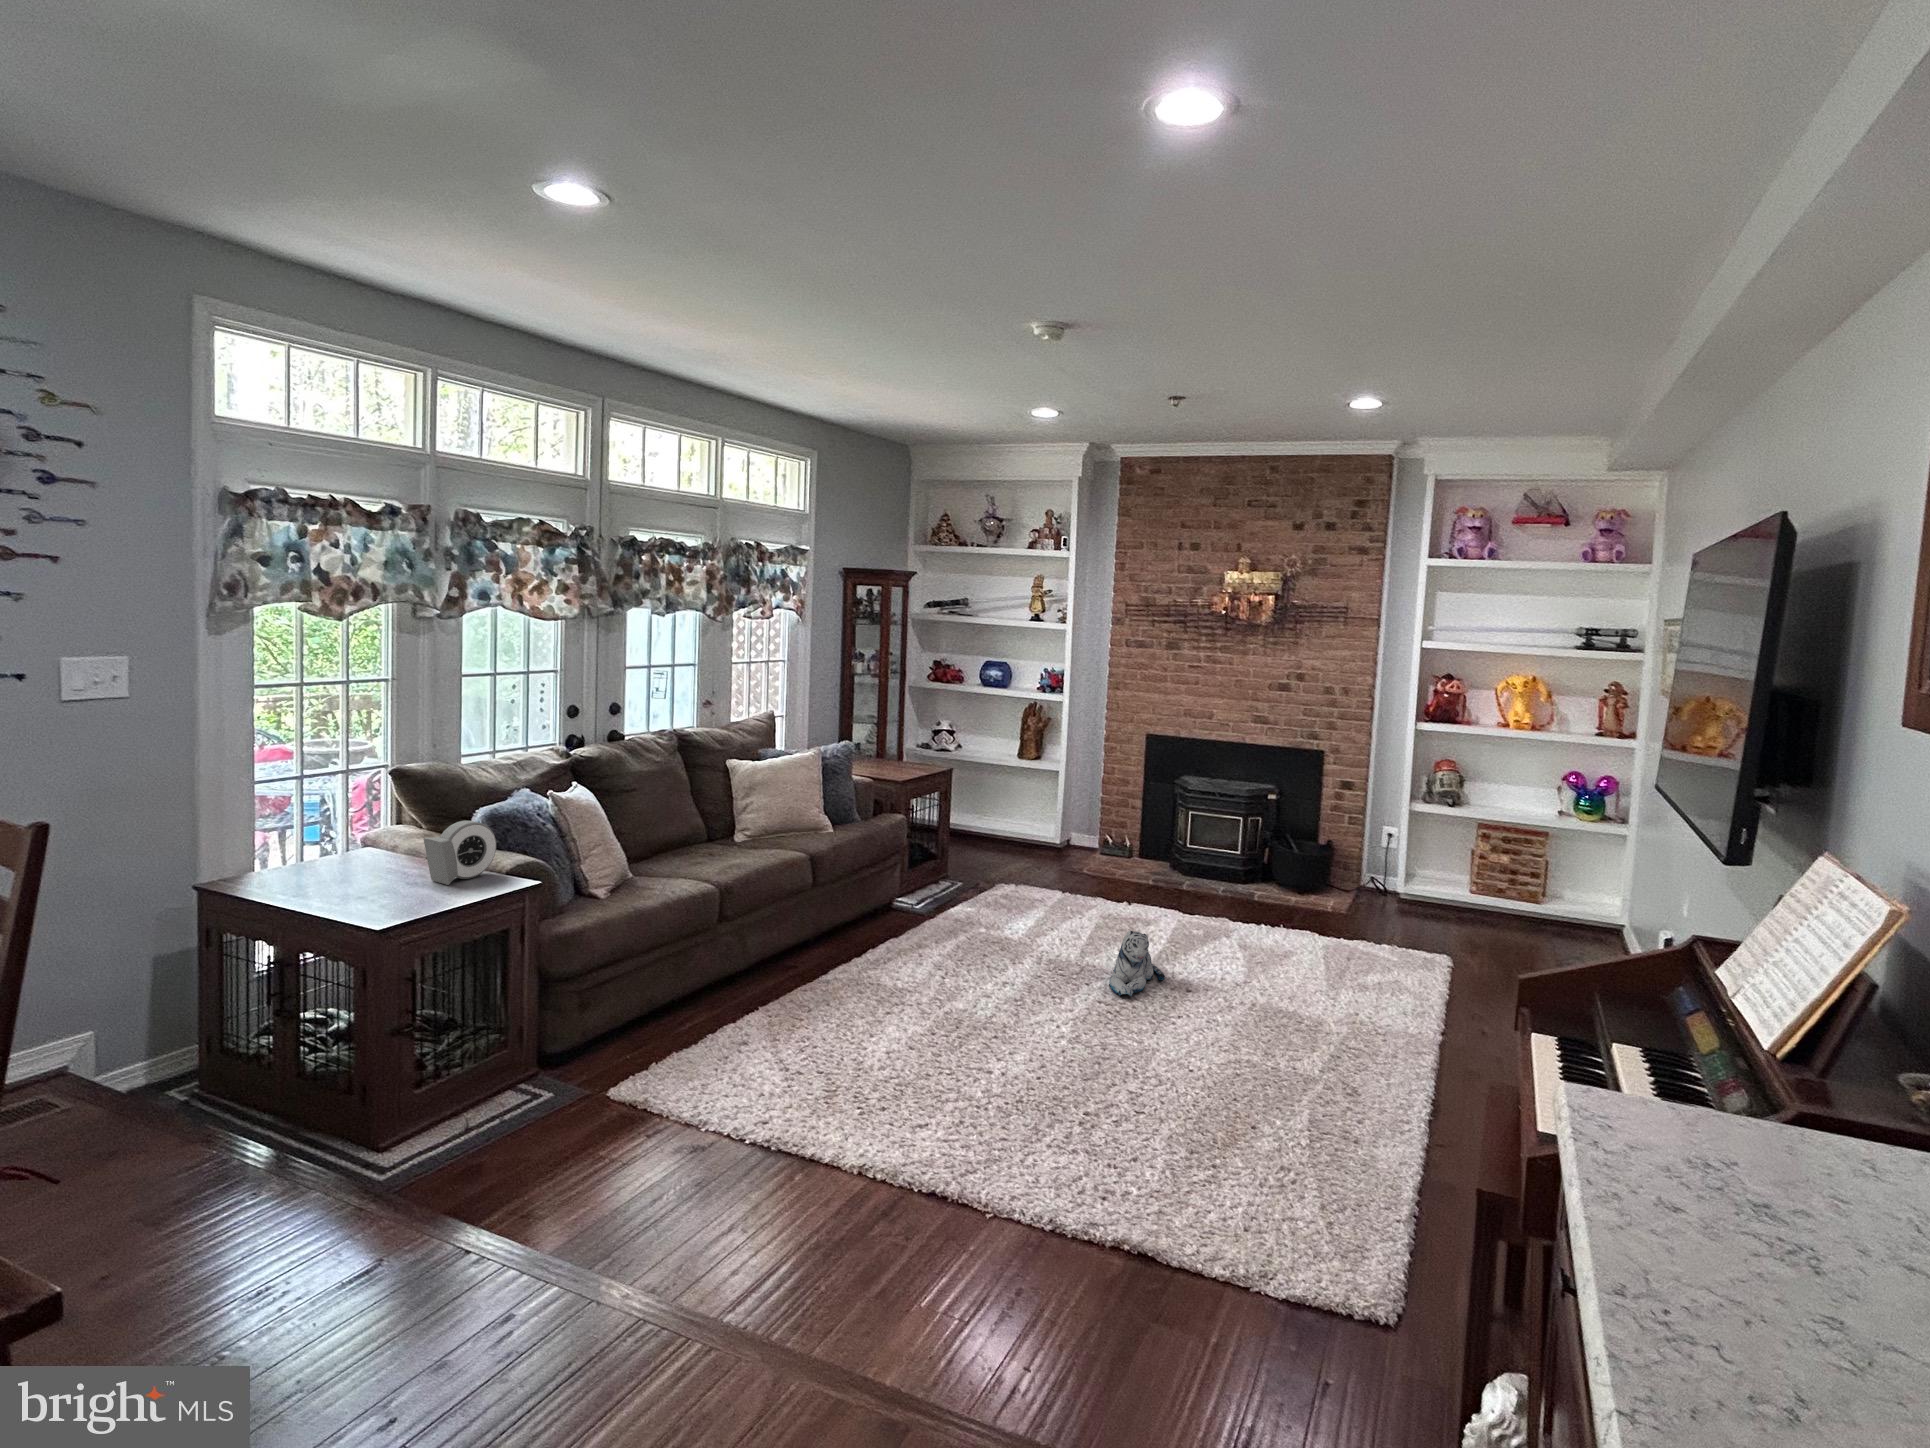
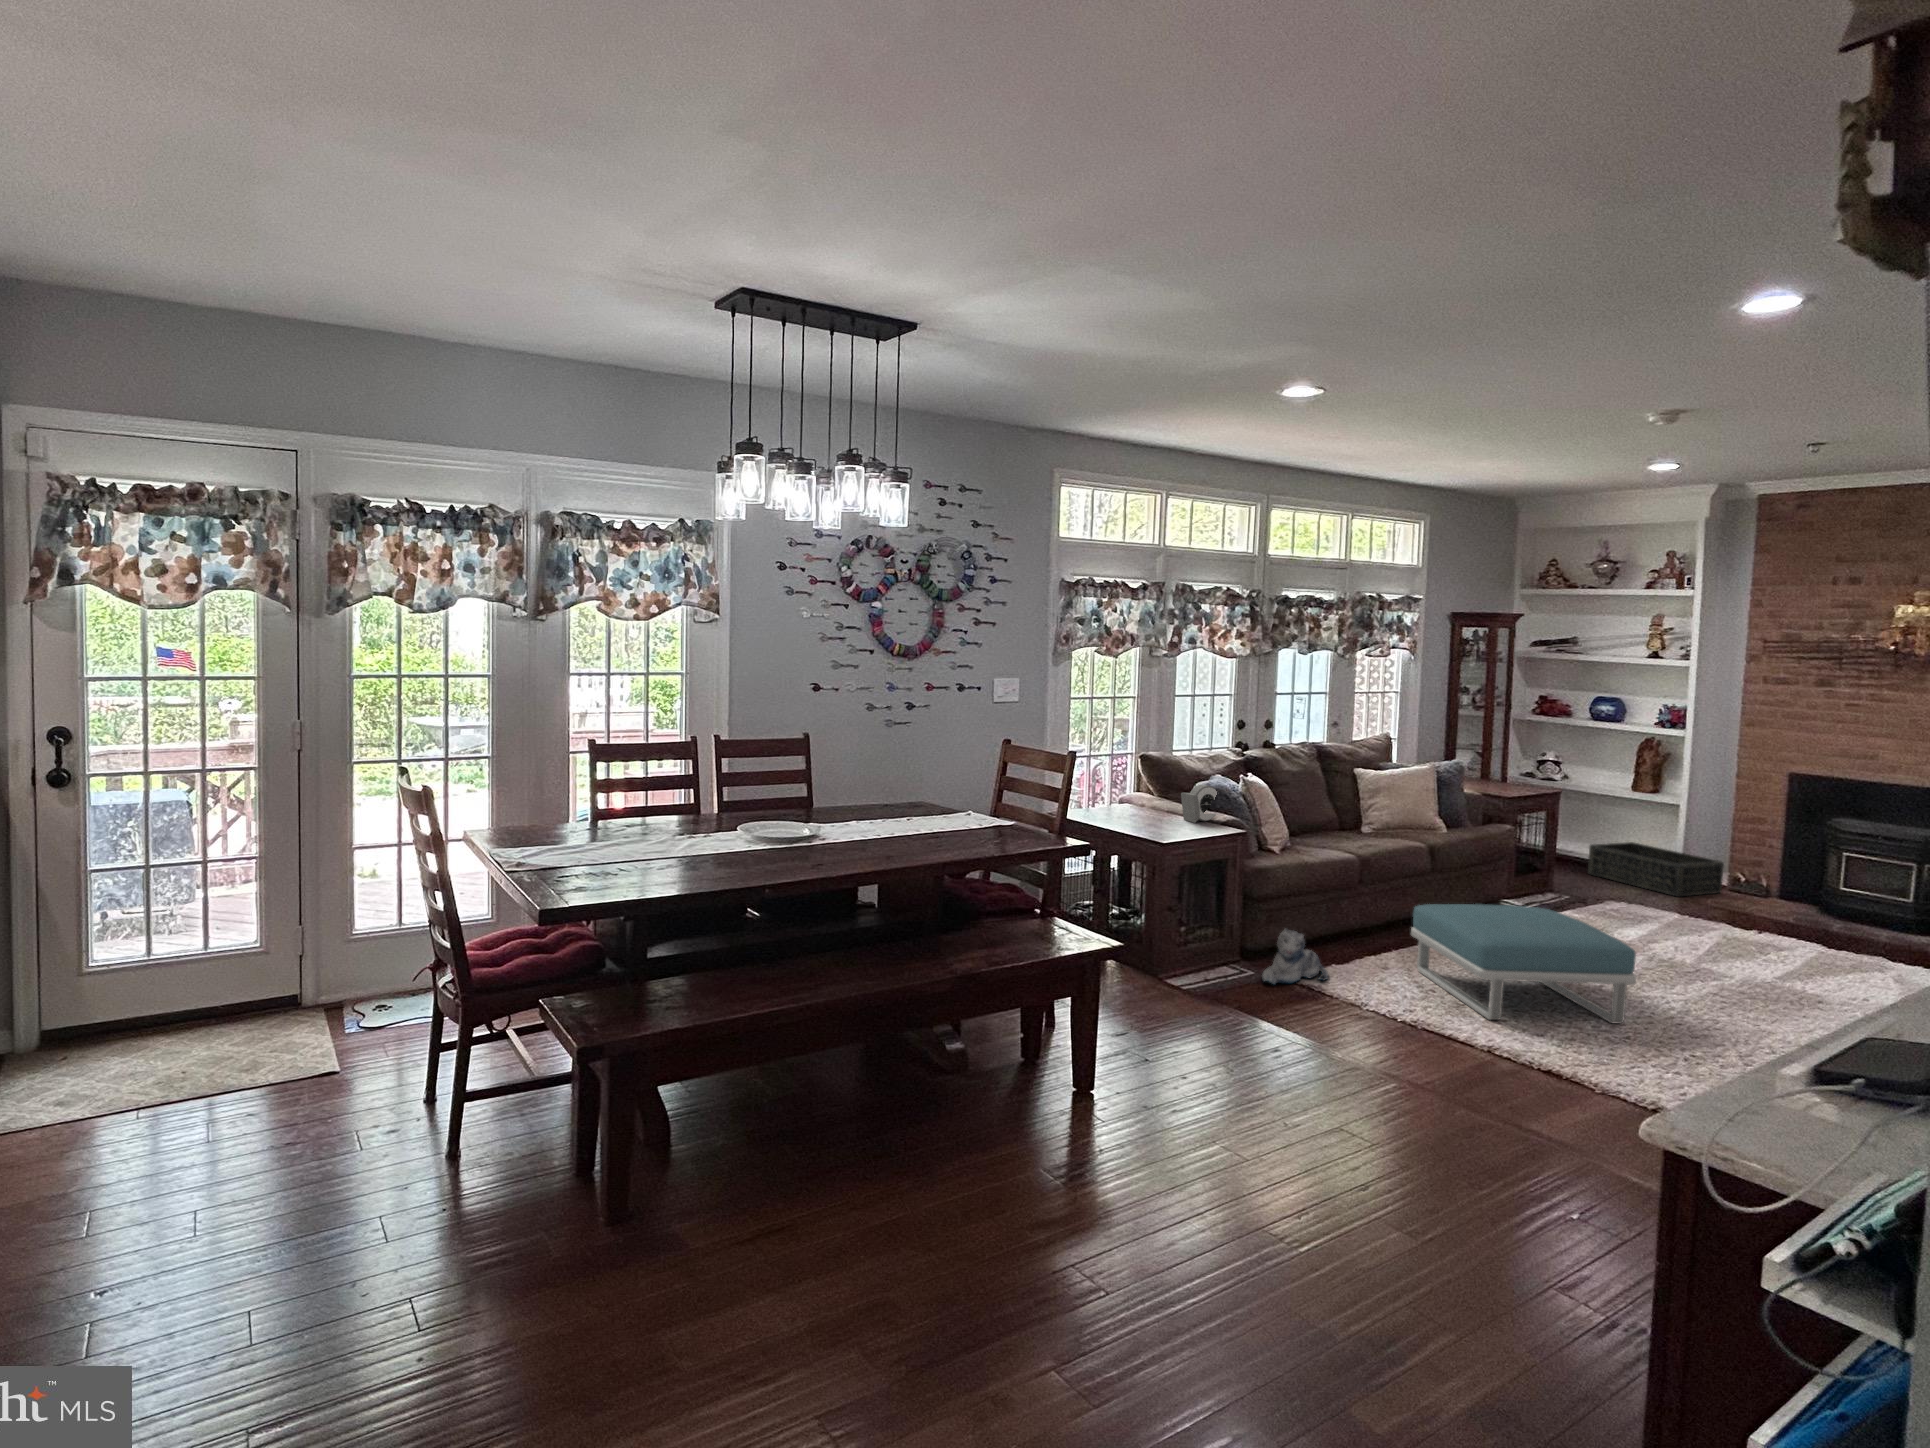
basket: none [979,808,1095,865] -> present [1588,842,1724,897]
plush toy: present [1109,931,1165,996] -> present [1262,928,1328,984]
footstool: none [780,934,1040,1125] -> present [1411,904,1636,1024]

